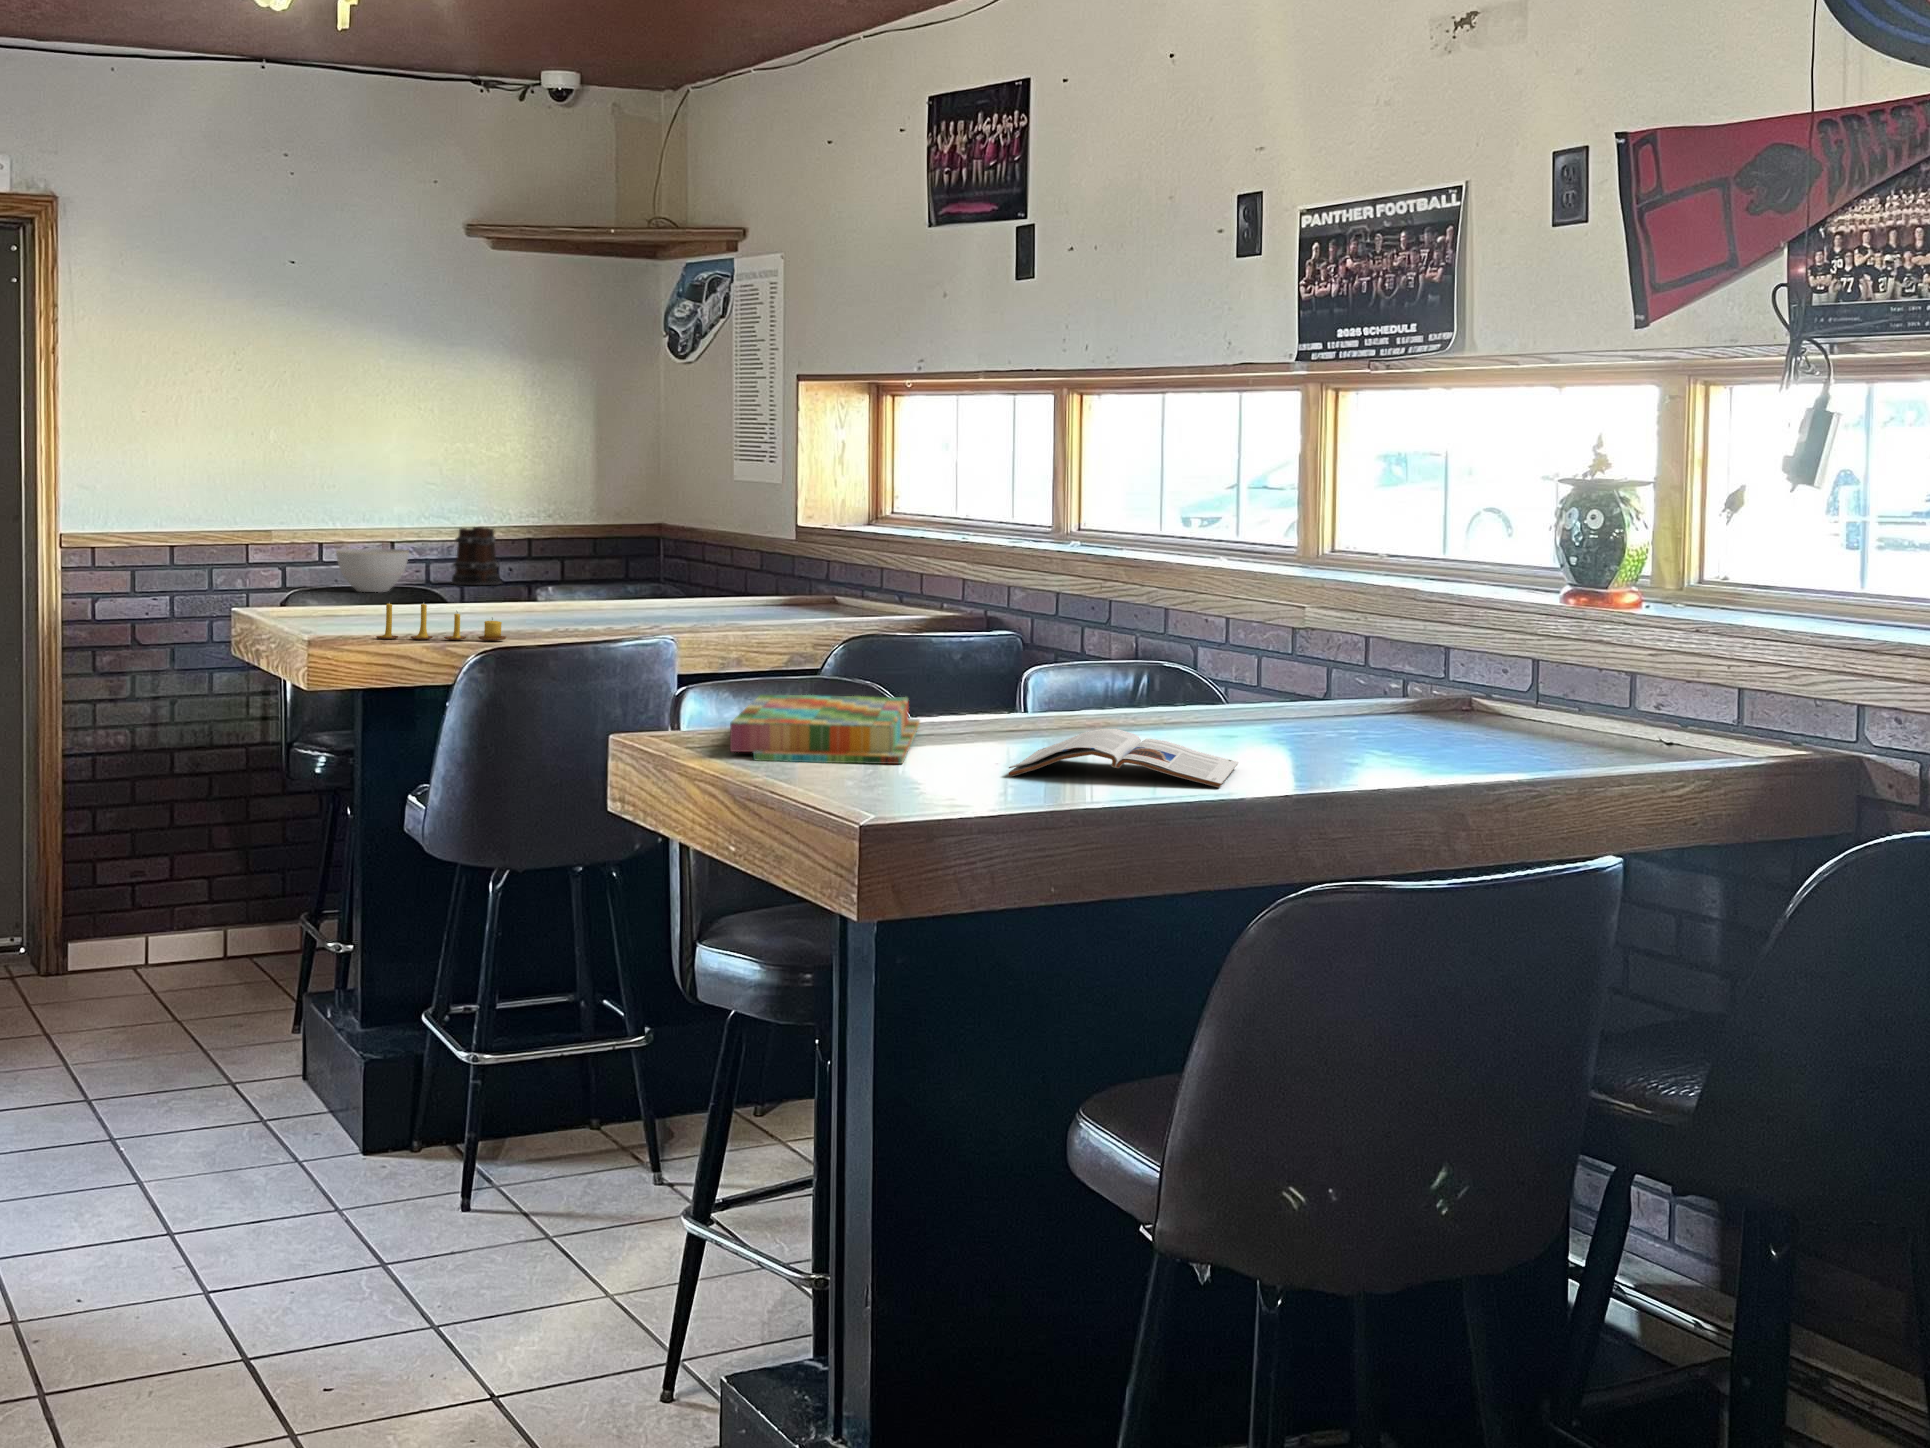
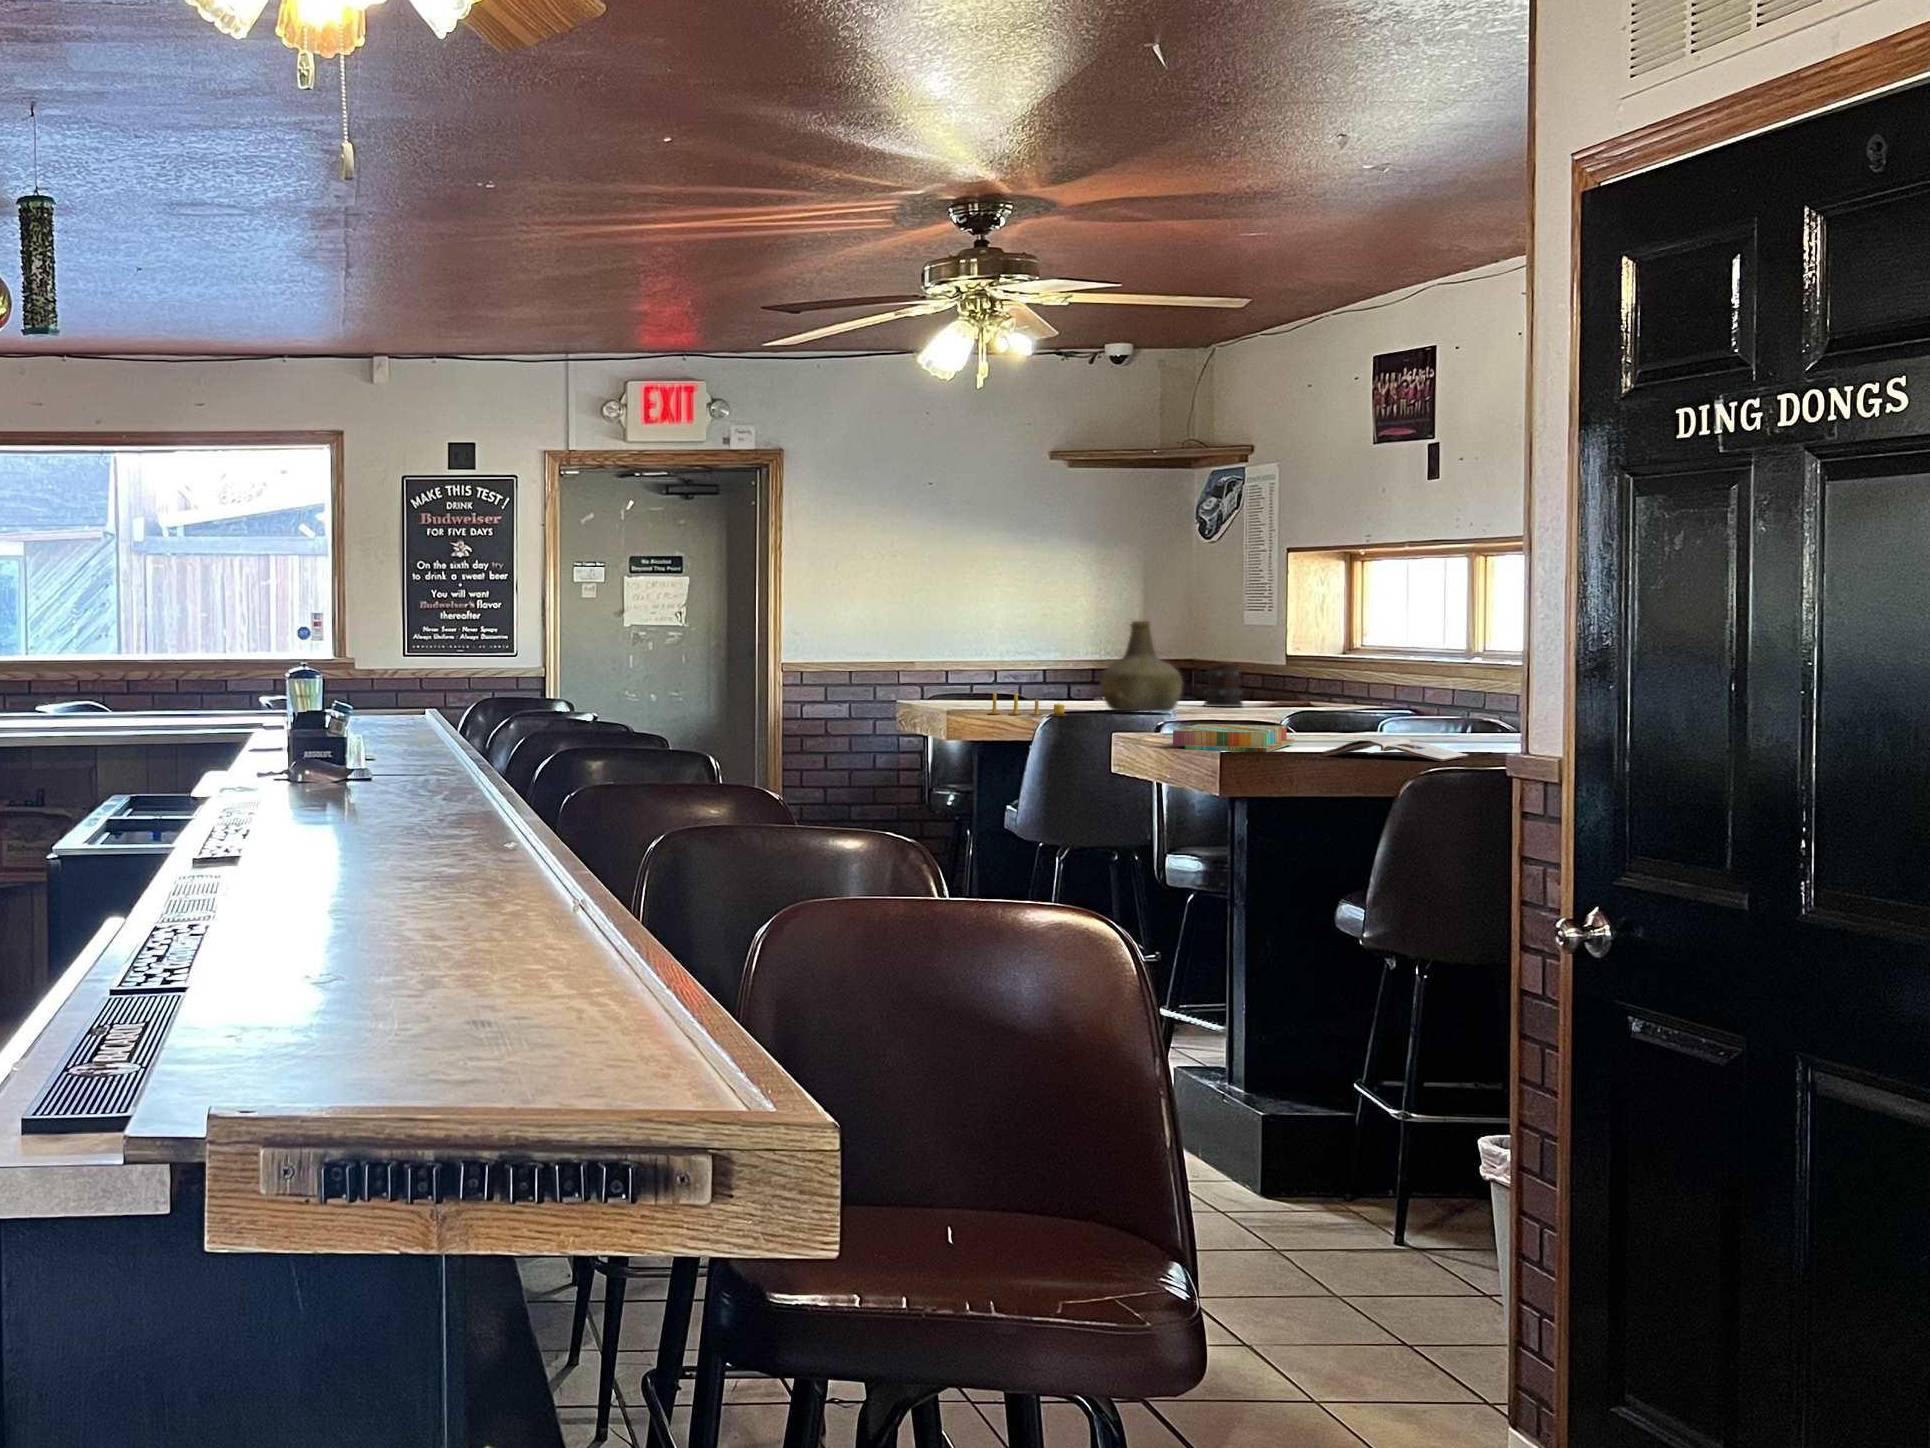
bottle: none [551,482,673,626] -> present [1100,621,1182,713]
beer mug: present [451,527,502,585] -> present [1204,664,1243,707]
bowl: present [336,549,409,592] -> none [961,672,1010,699]

